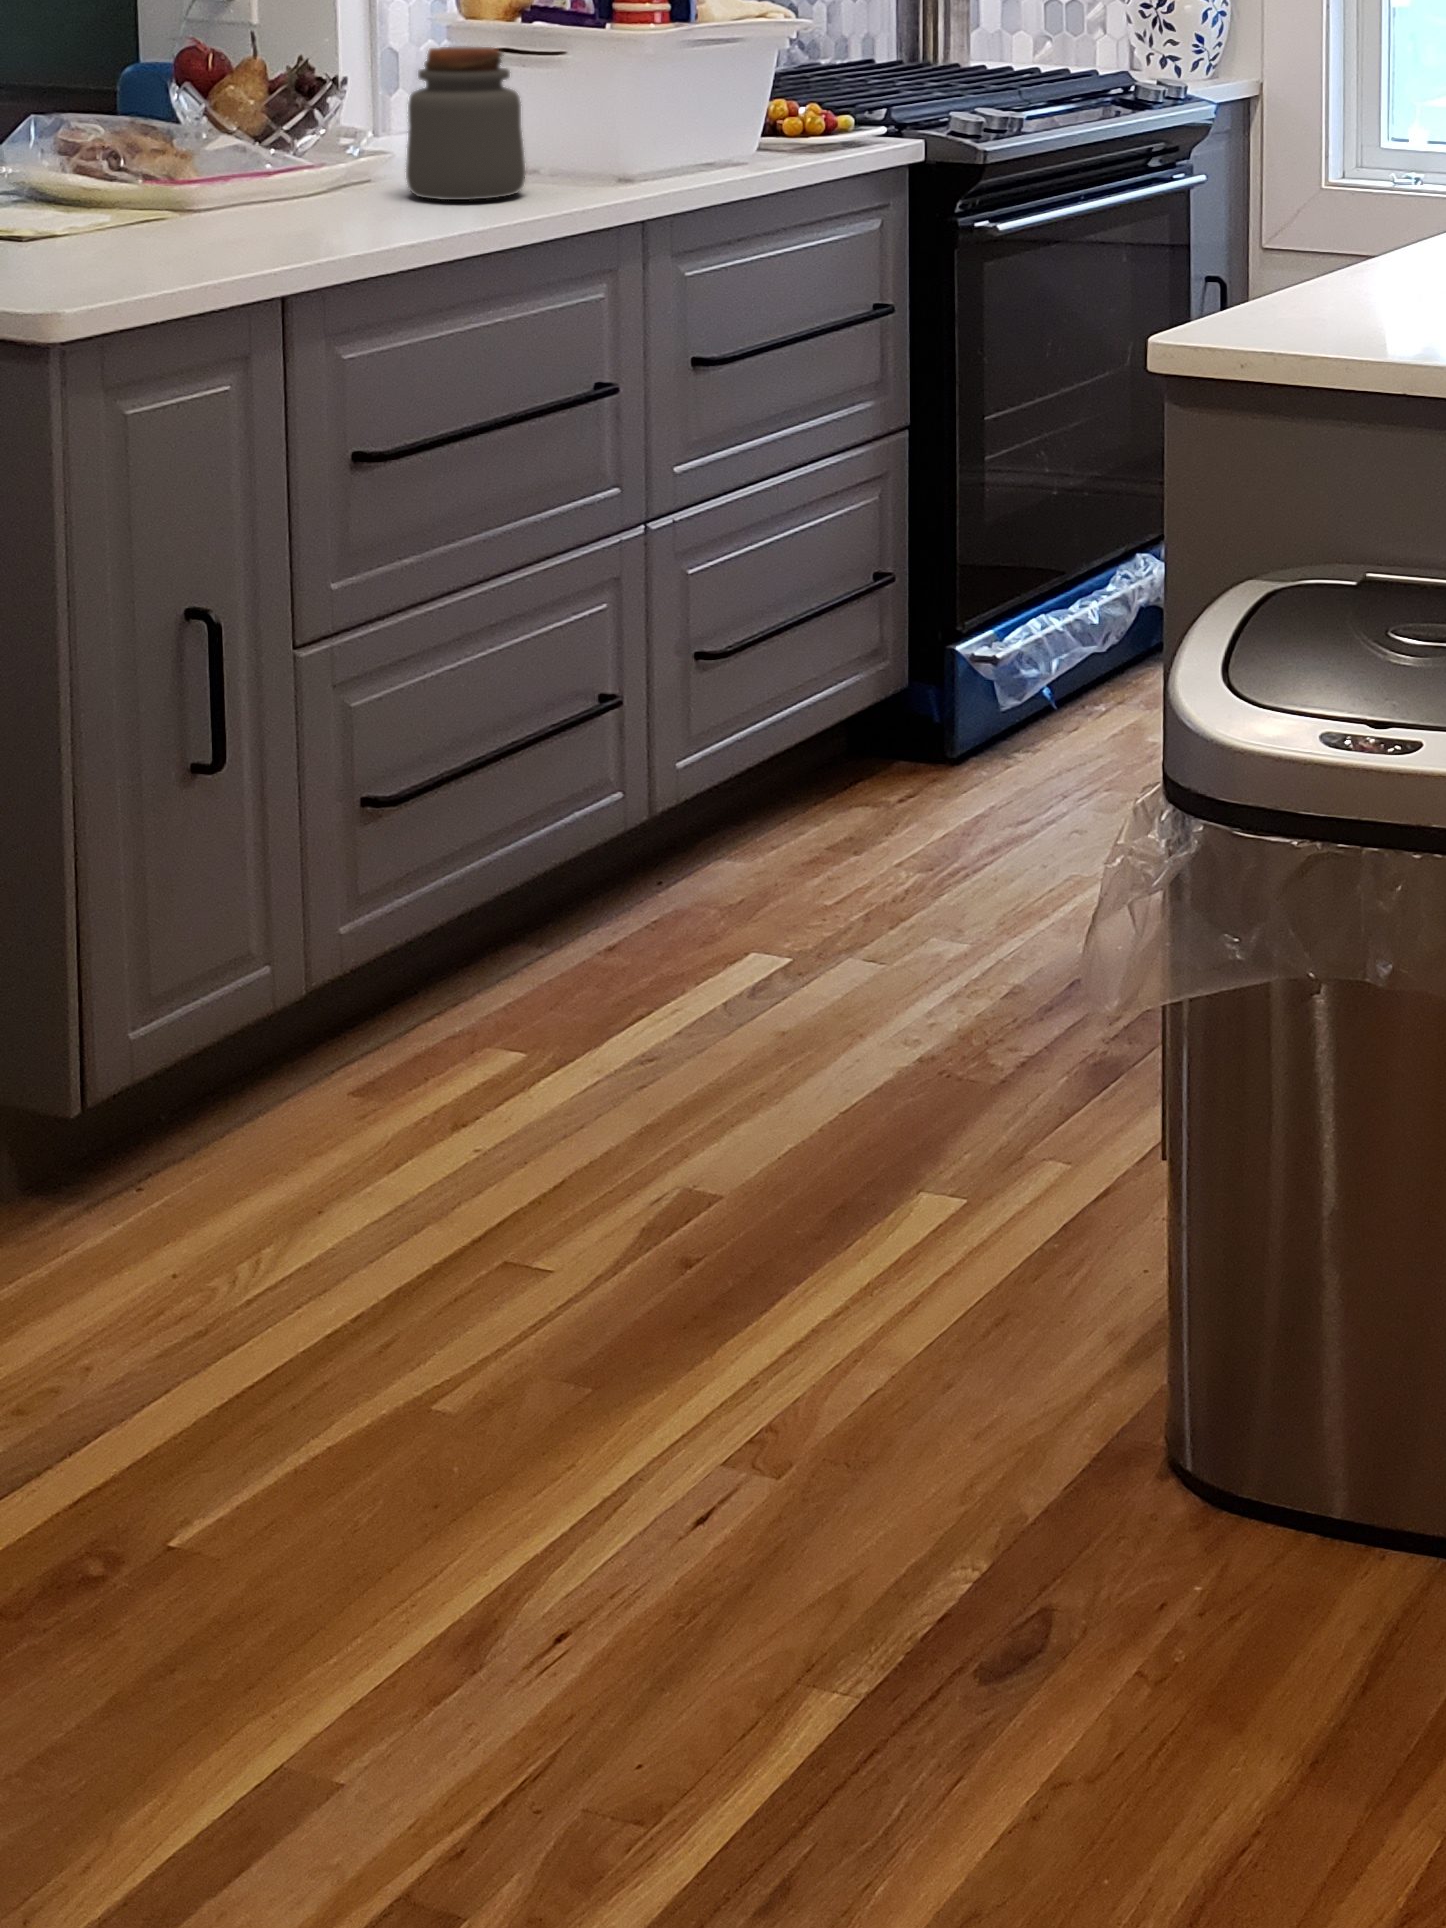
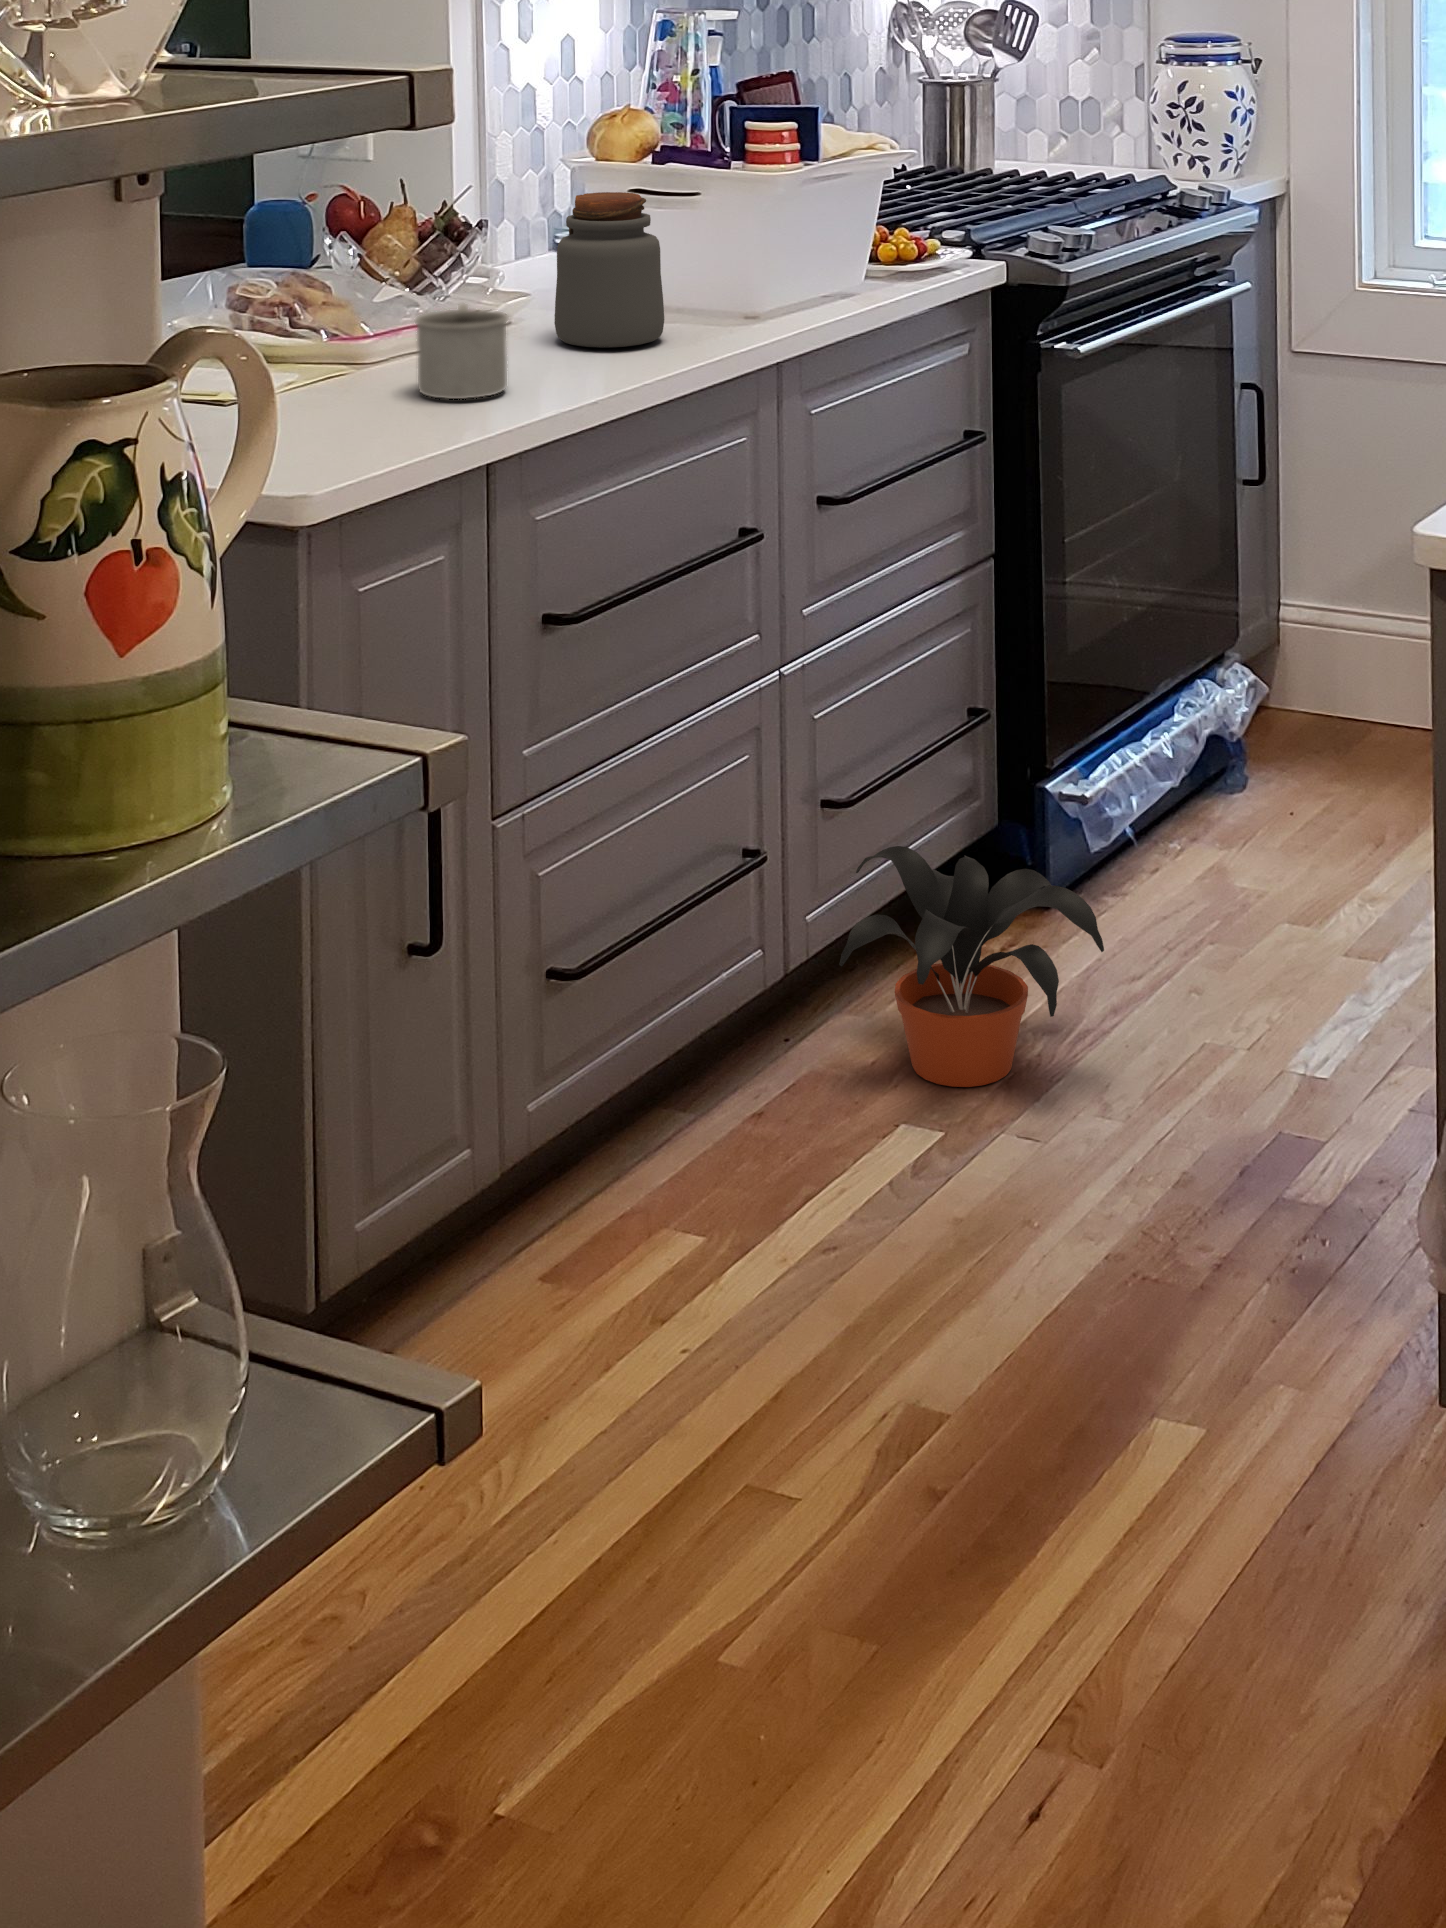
mug: none [223,147,327,238] -> present [415,304,508,399]
potted plant: none [697,695,961,918] -> present [839,846,1104,1087]

